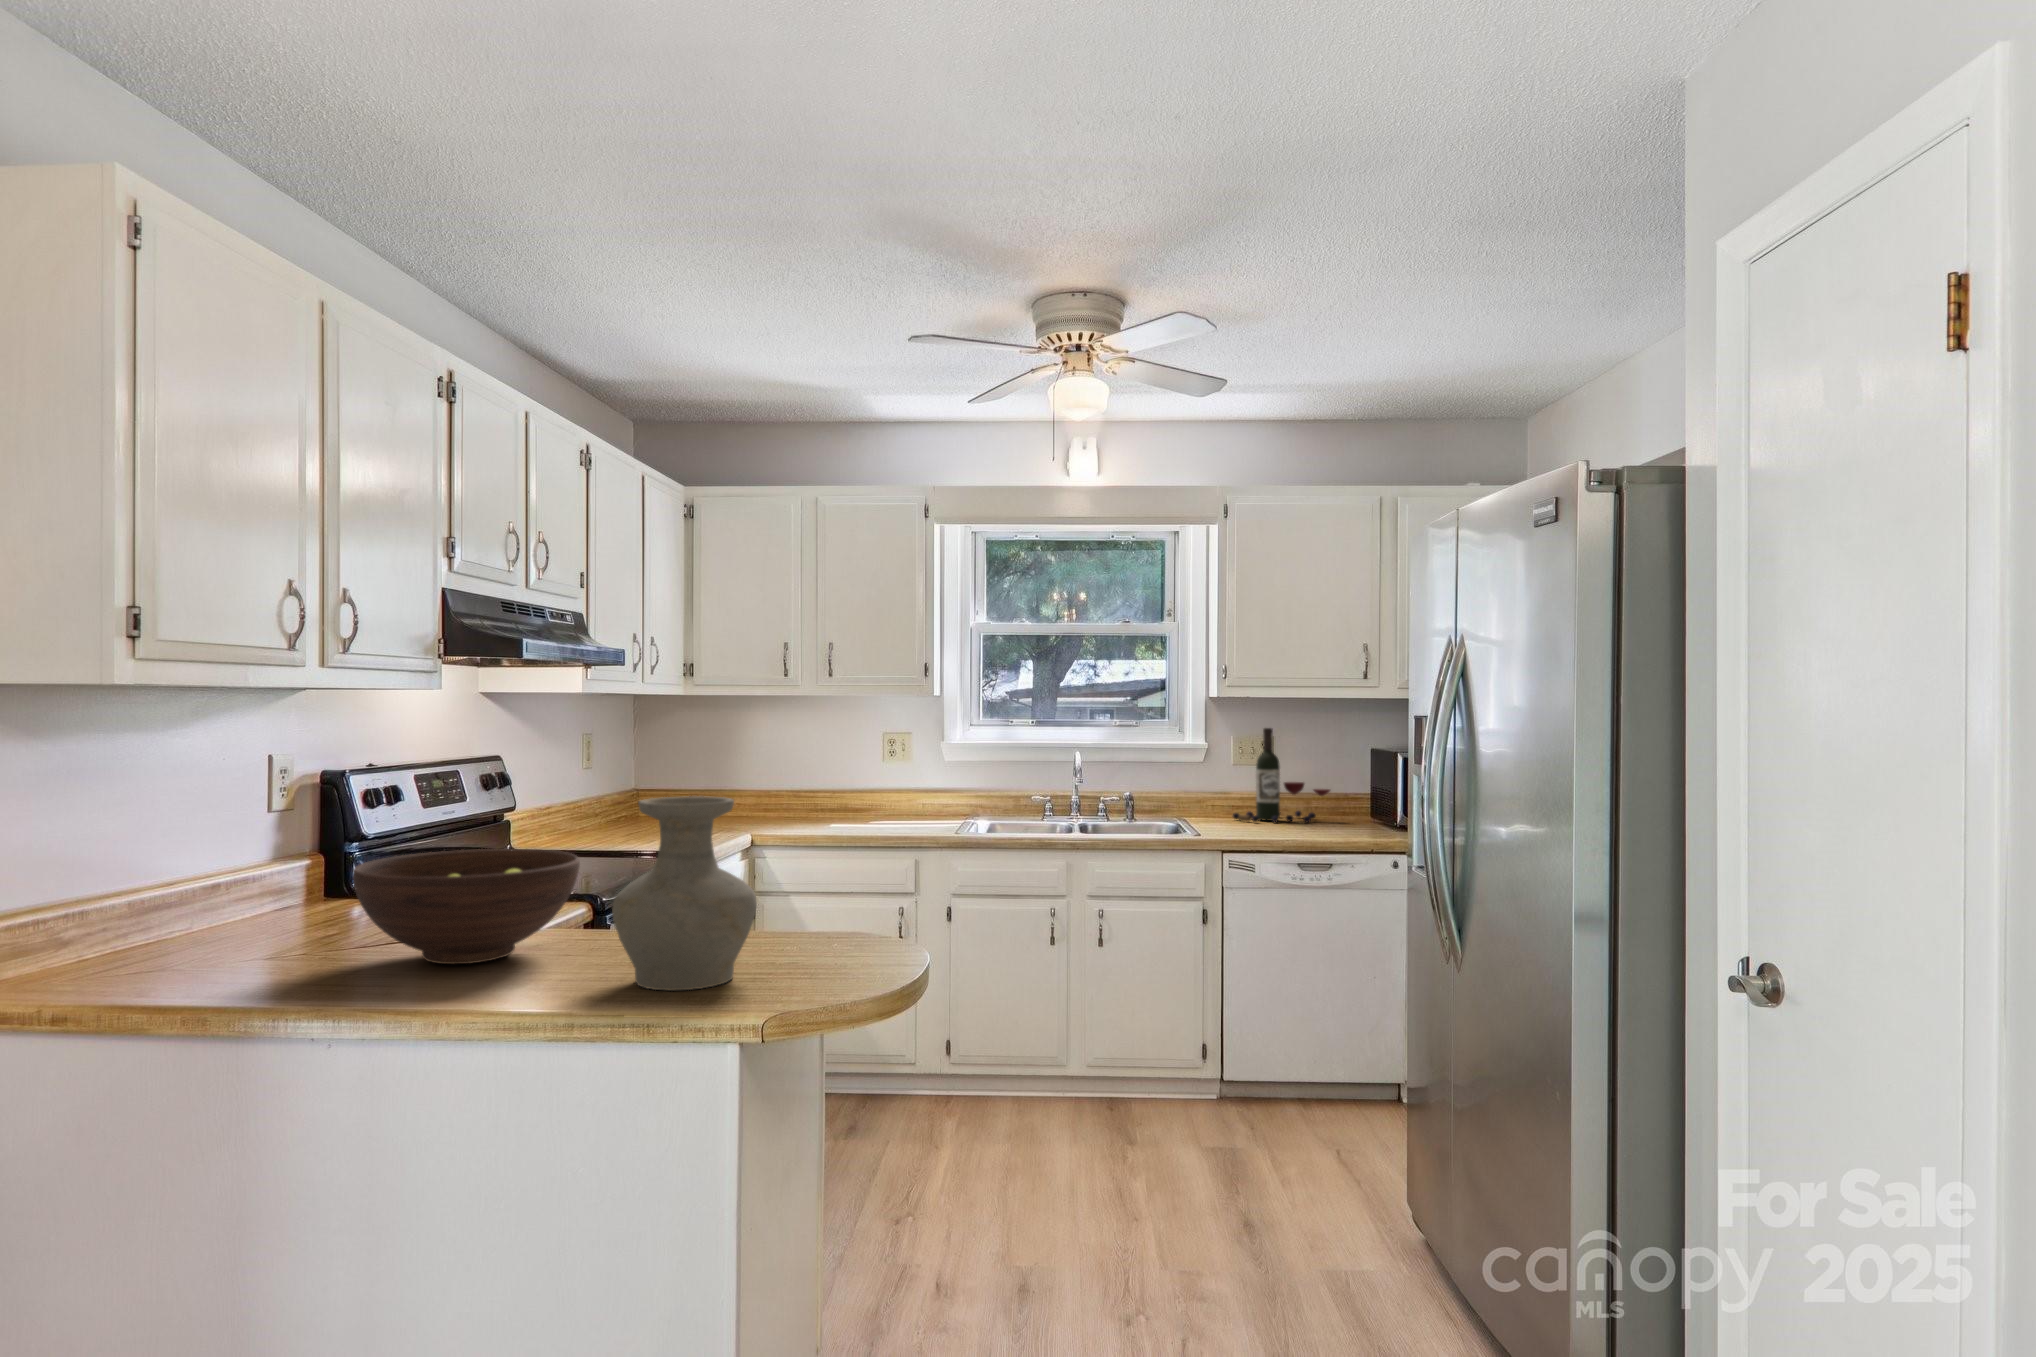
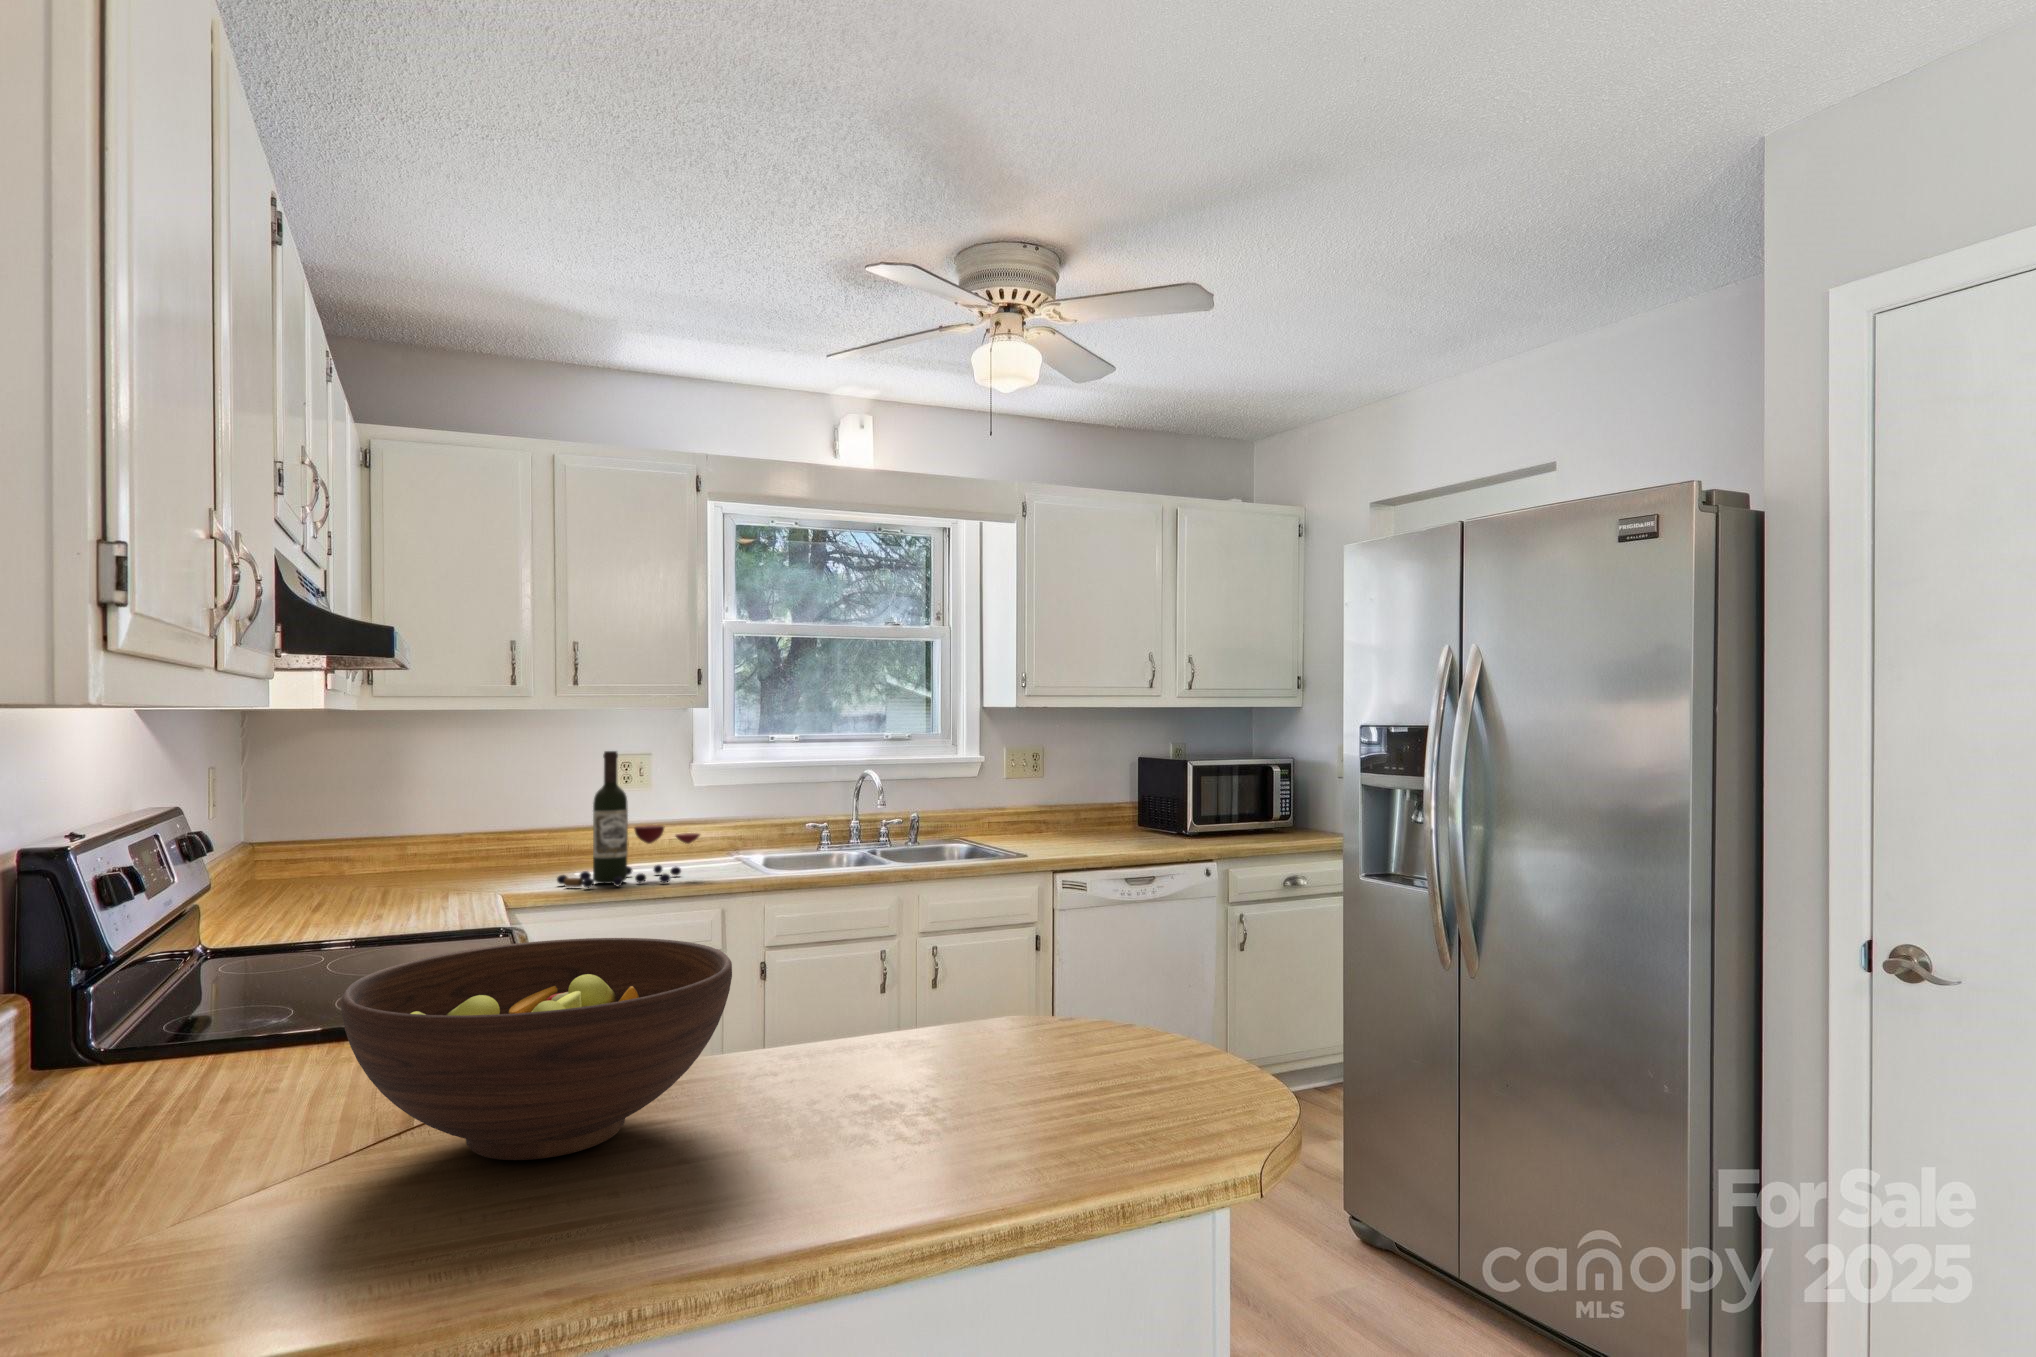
wine bottle: present [1232,728,1330,822] -> present [557,751,700,888]
vase: present [612,796,757,991] -> none [888,833,1104,1143]

